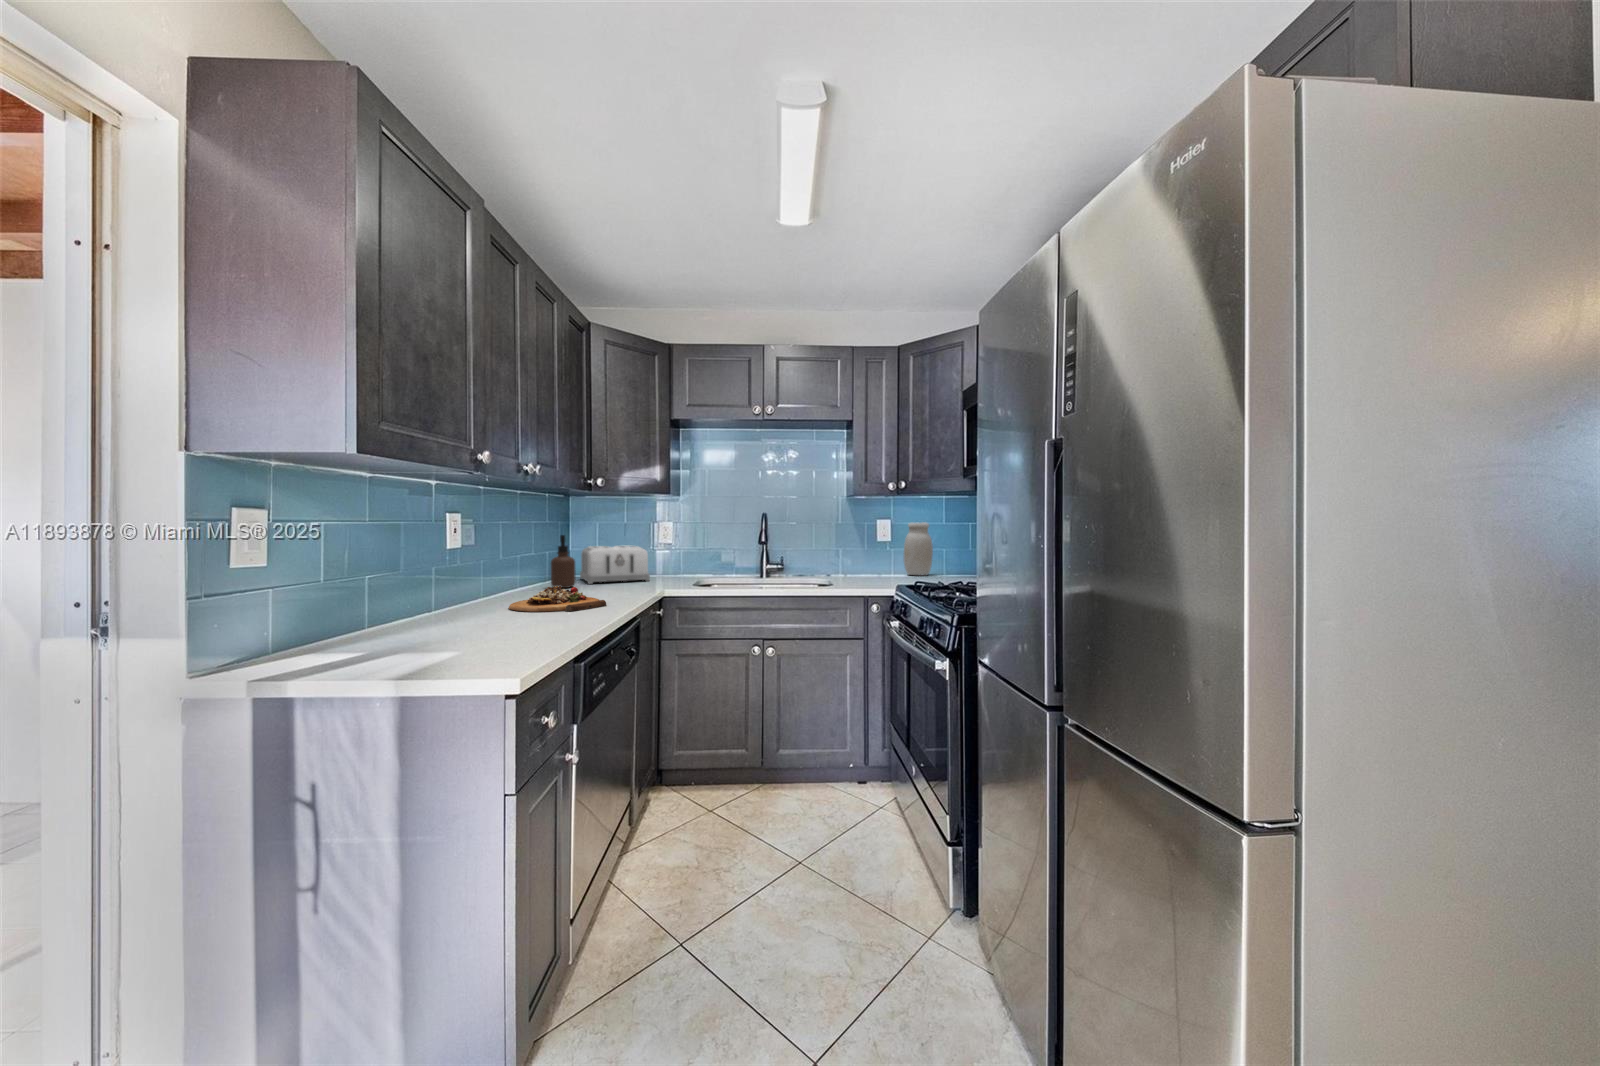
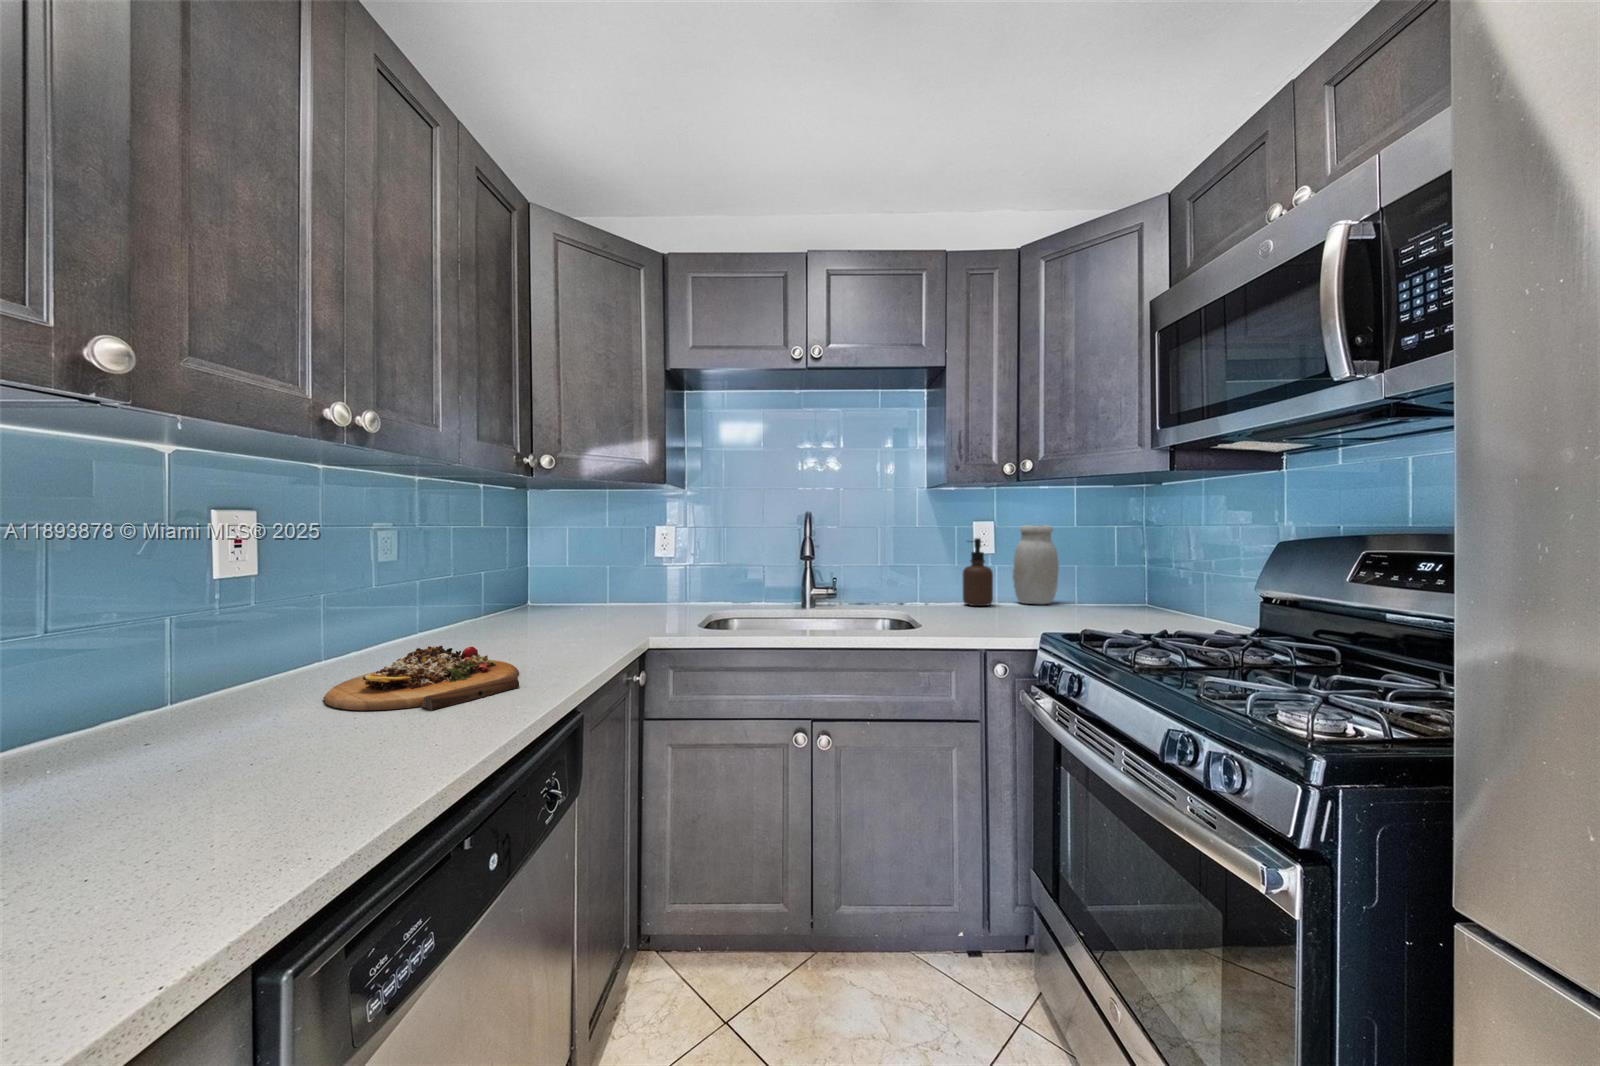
soap dispenser: present [551,535,575,588] -> present [963,538,993,606]
toaster: present [580,546,650,584] -> none [541,560,637,621]

